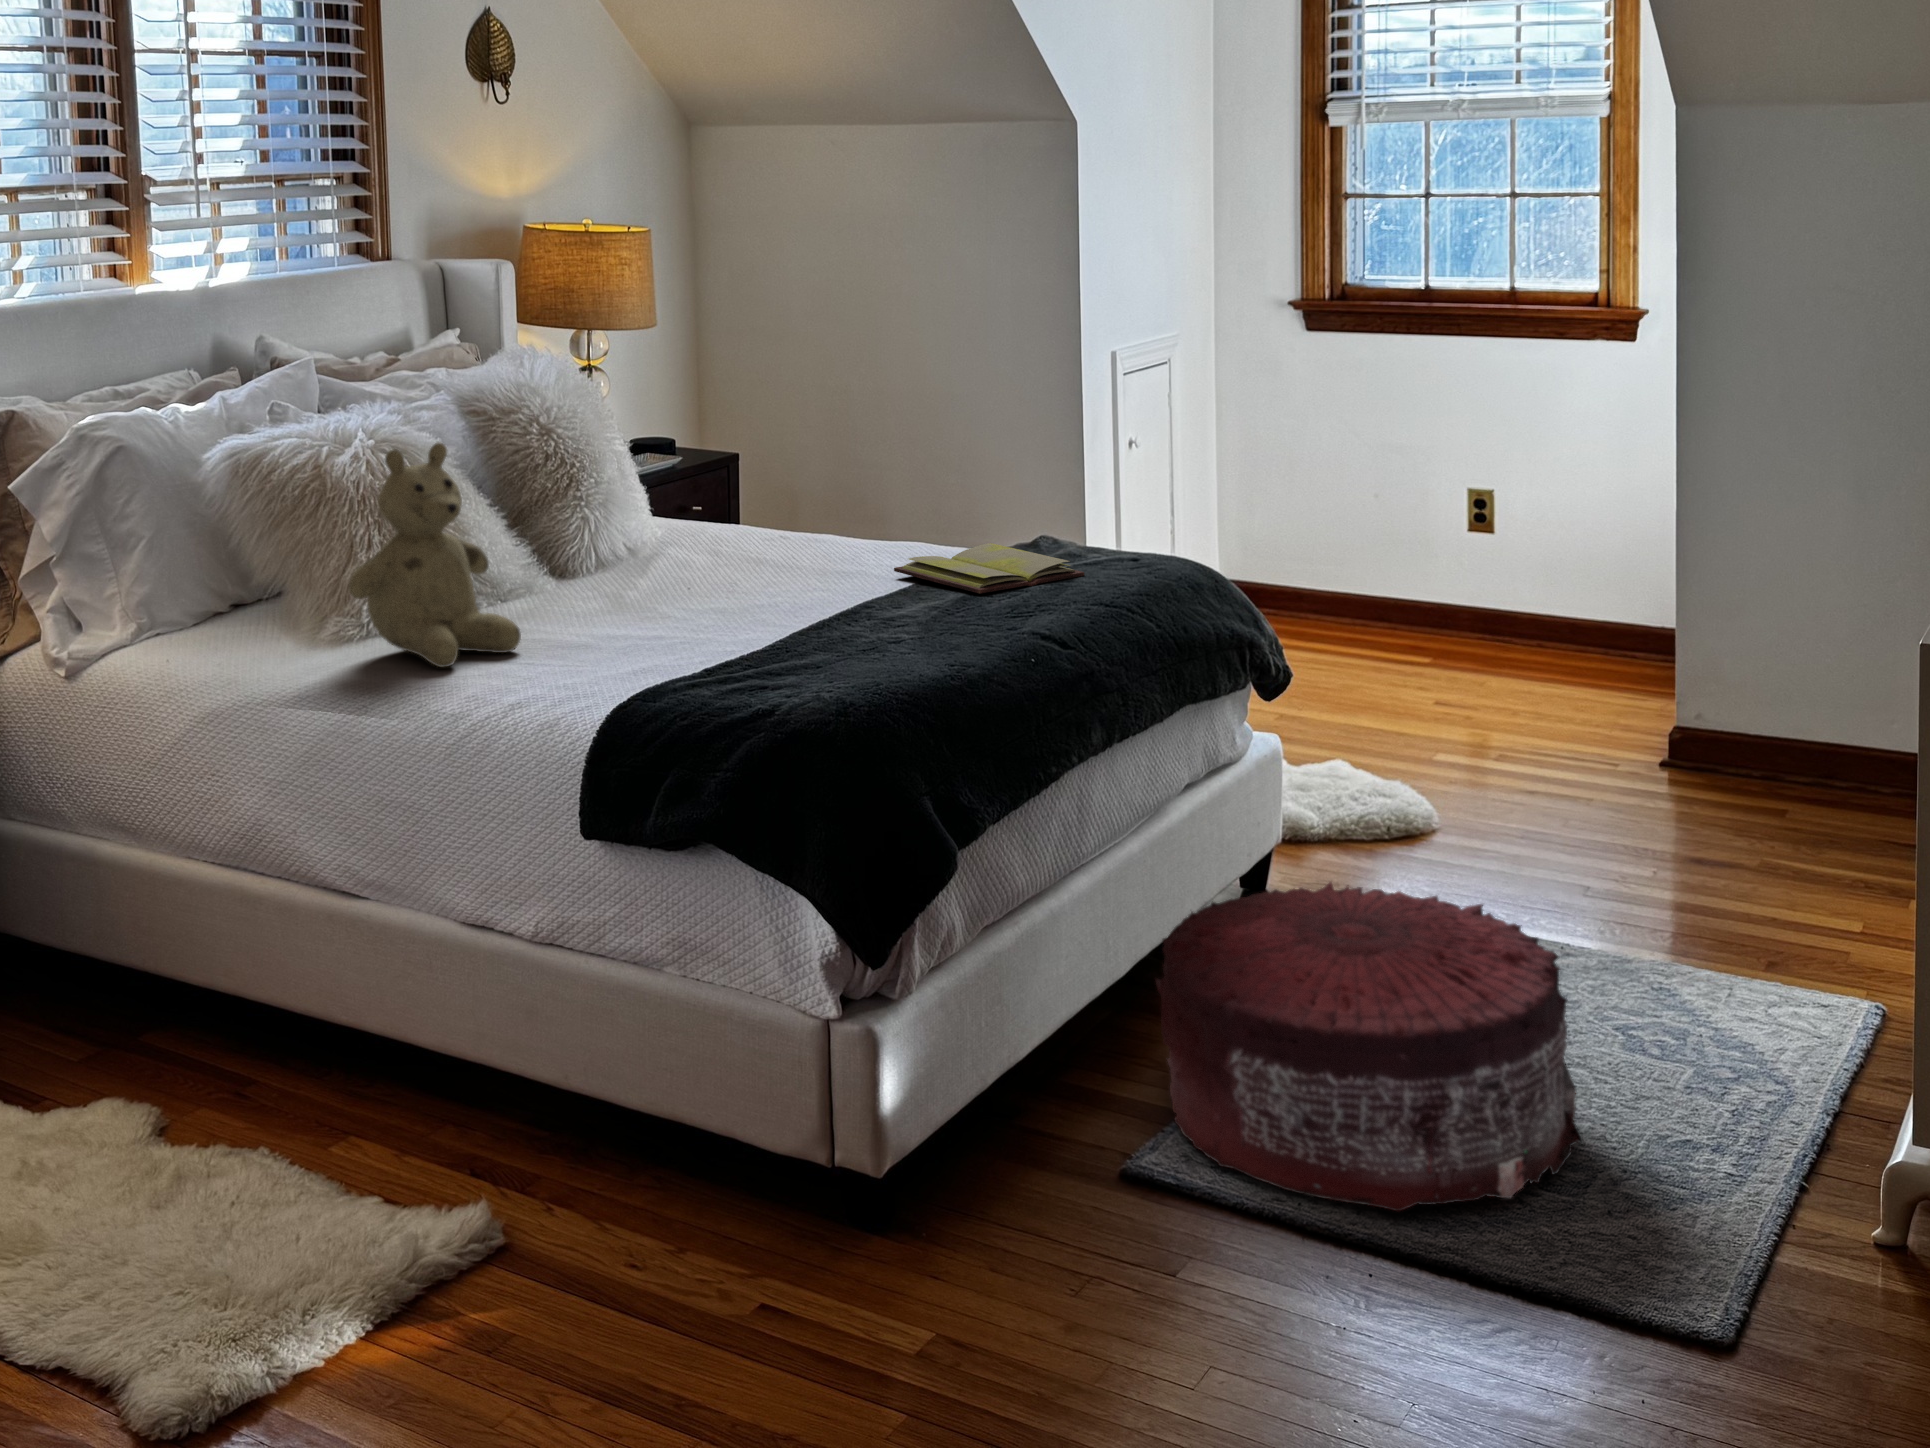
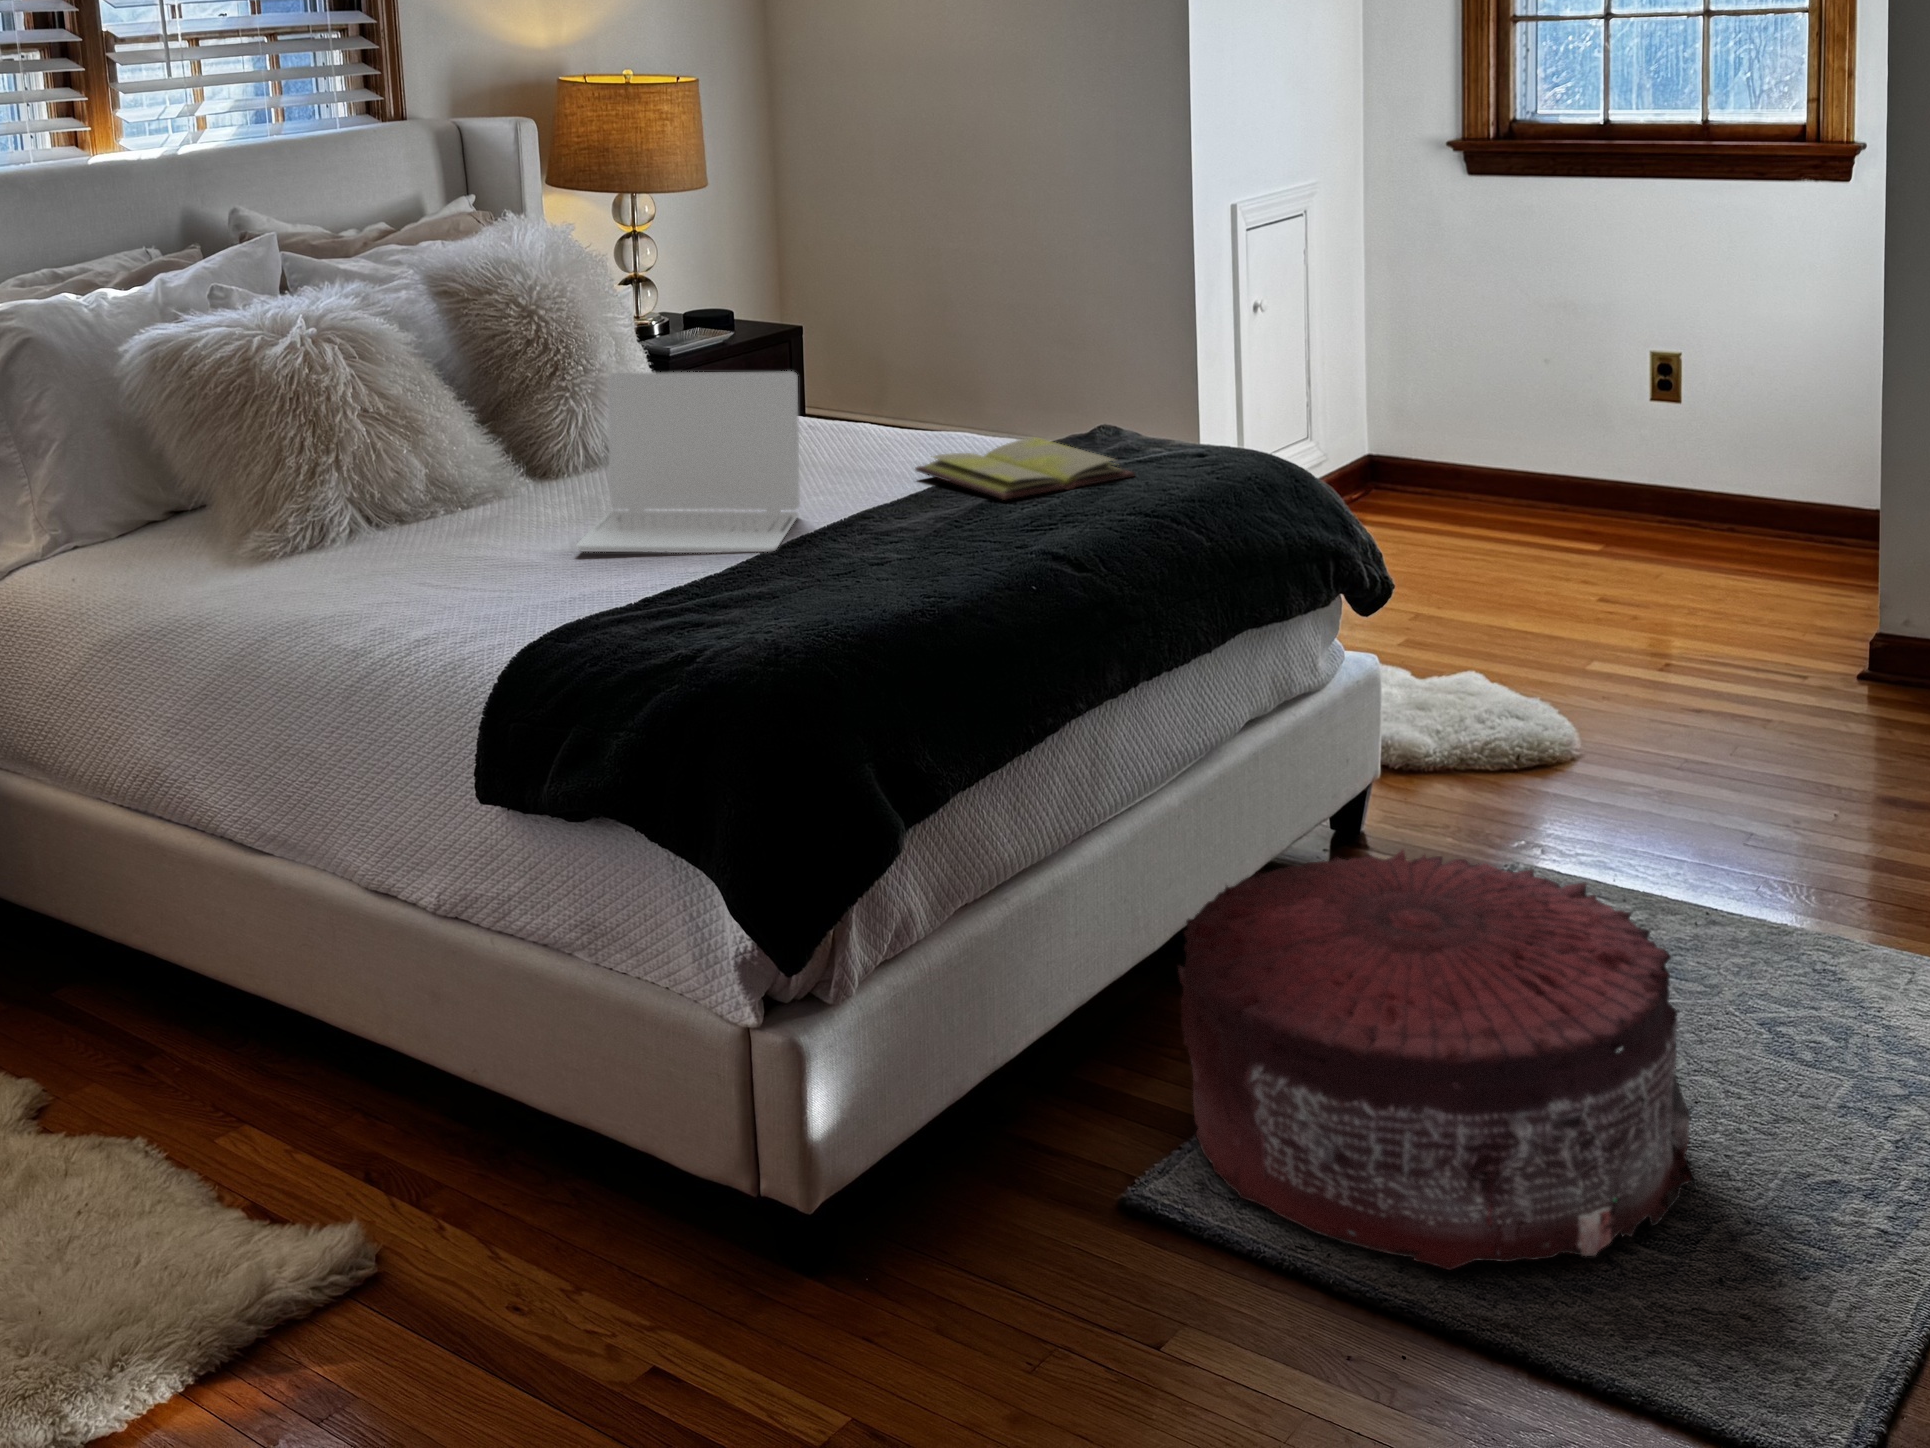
teddy bear: present [349,442,521,667] -> none [257,333,457,592]
laptop: none [622,482,806,636] -> present [577,371,800,553]

